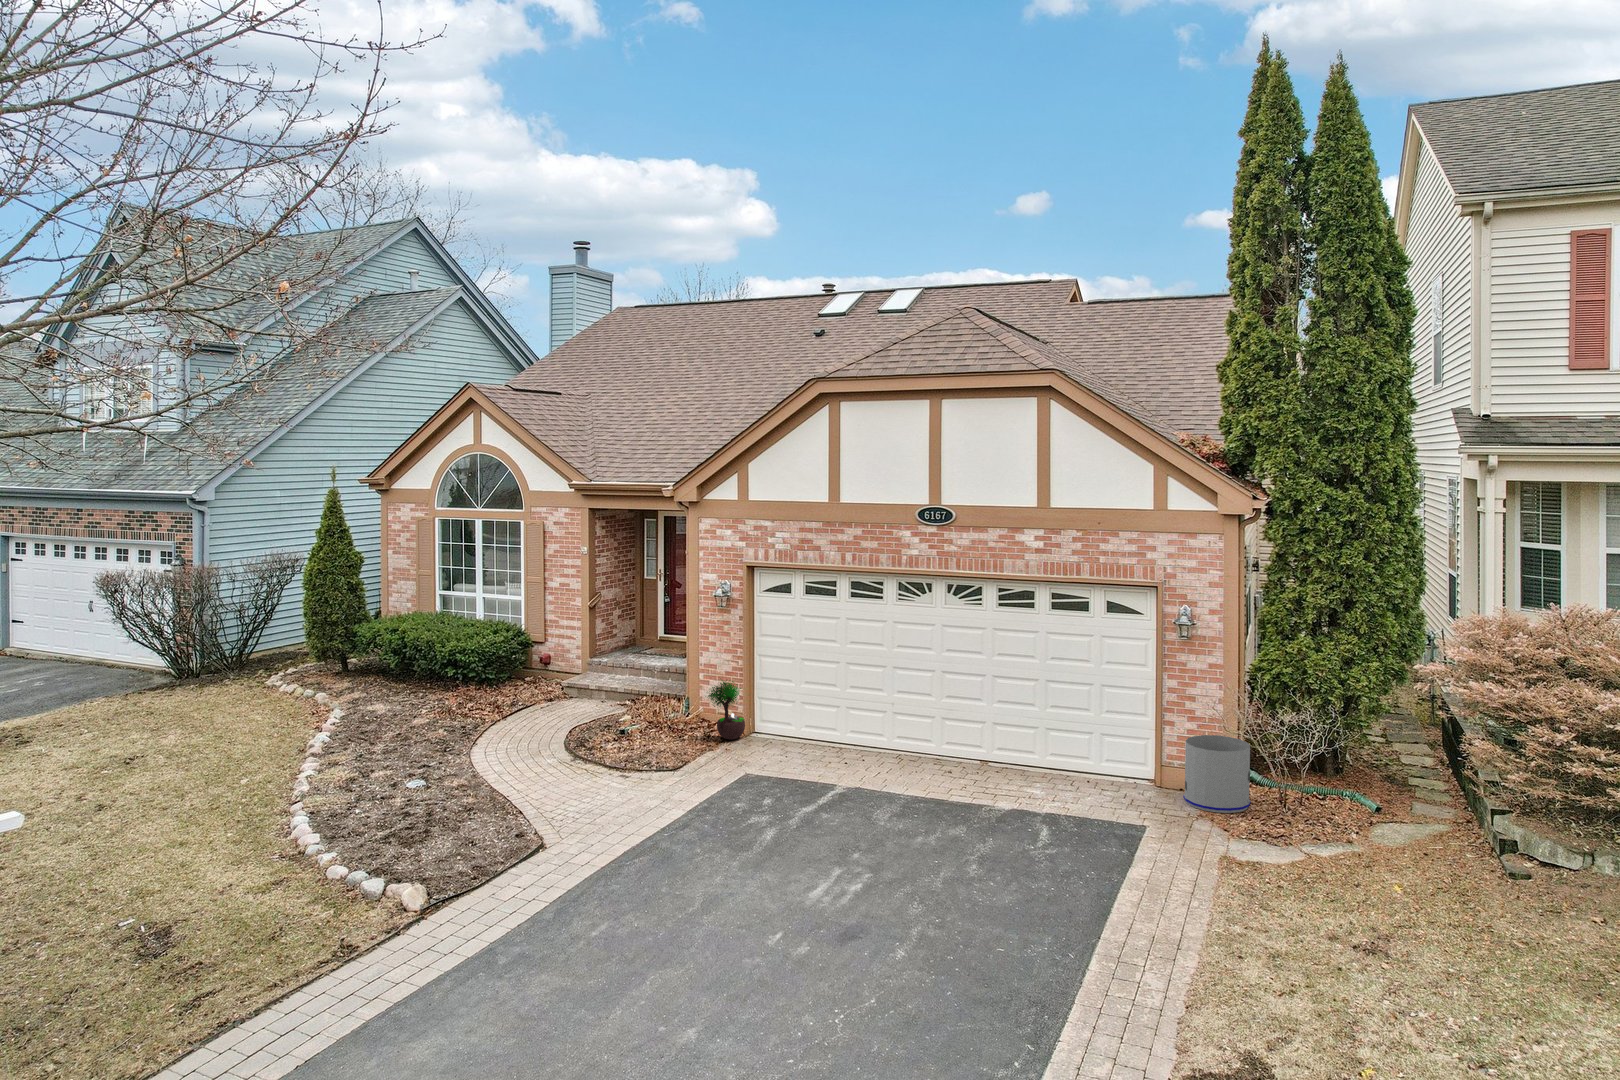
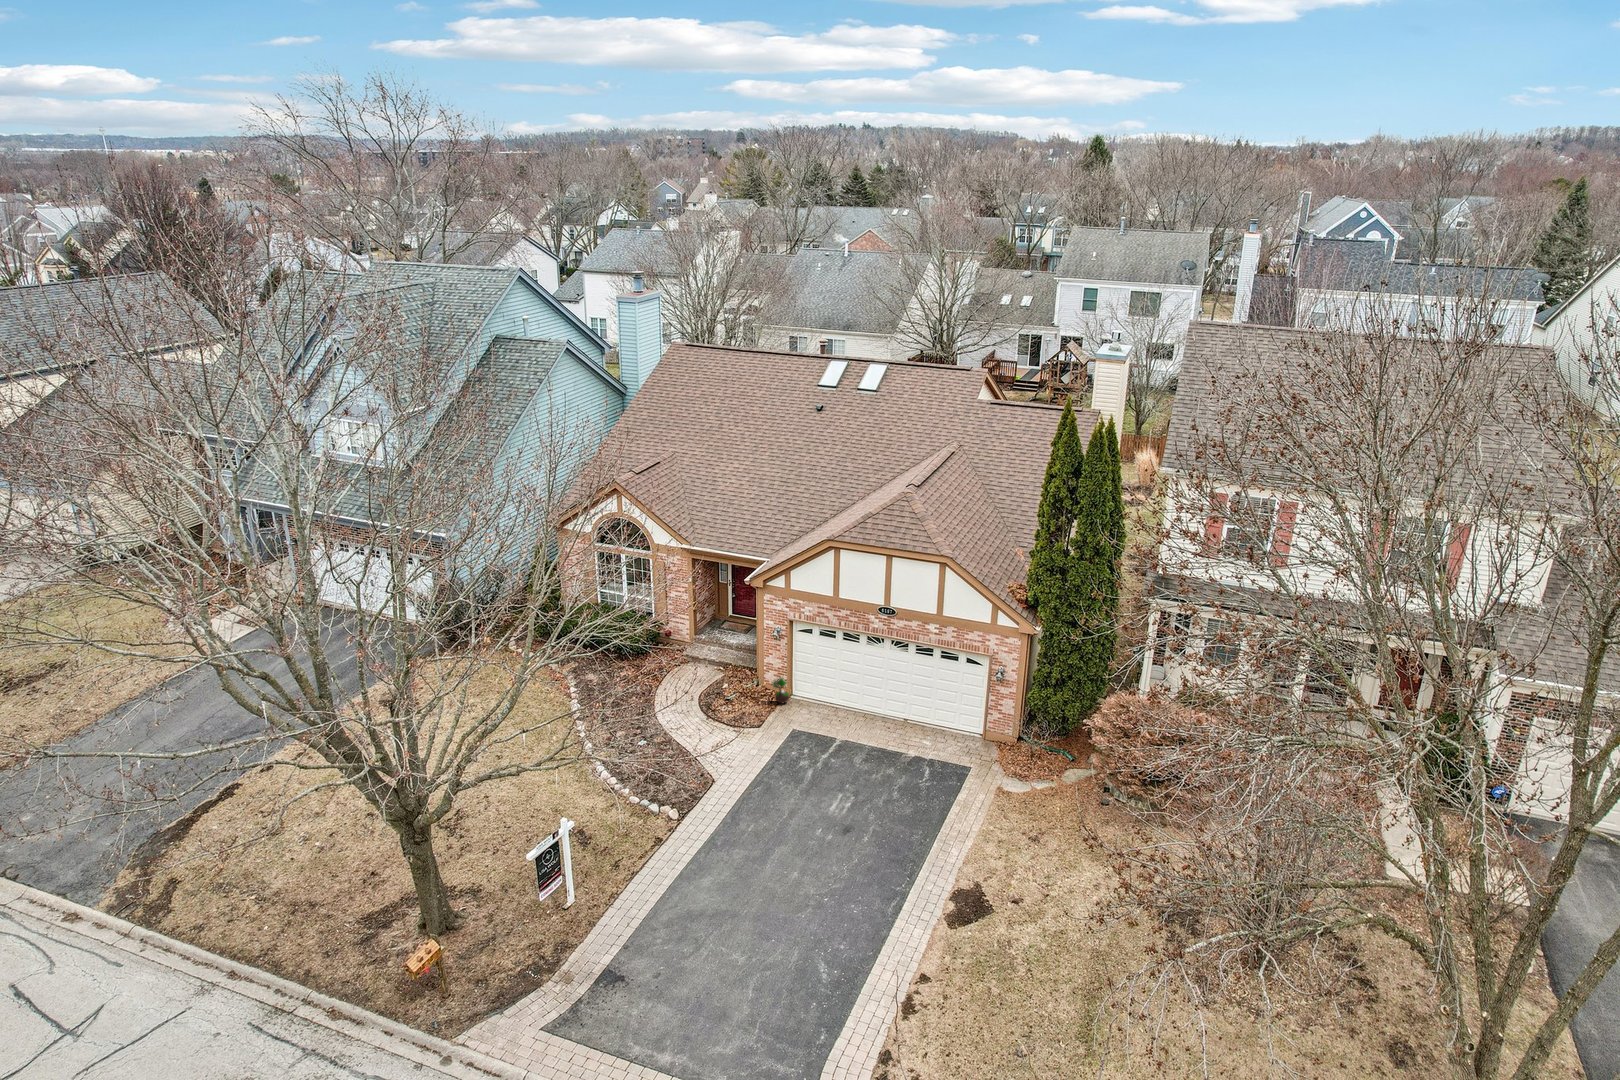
trash can: present [1183,735,1251,813] -> none [994,722,1024,760]

